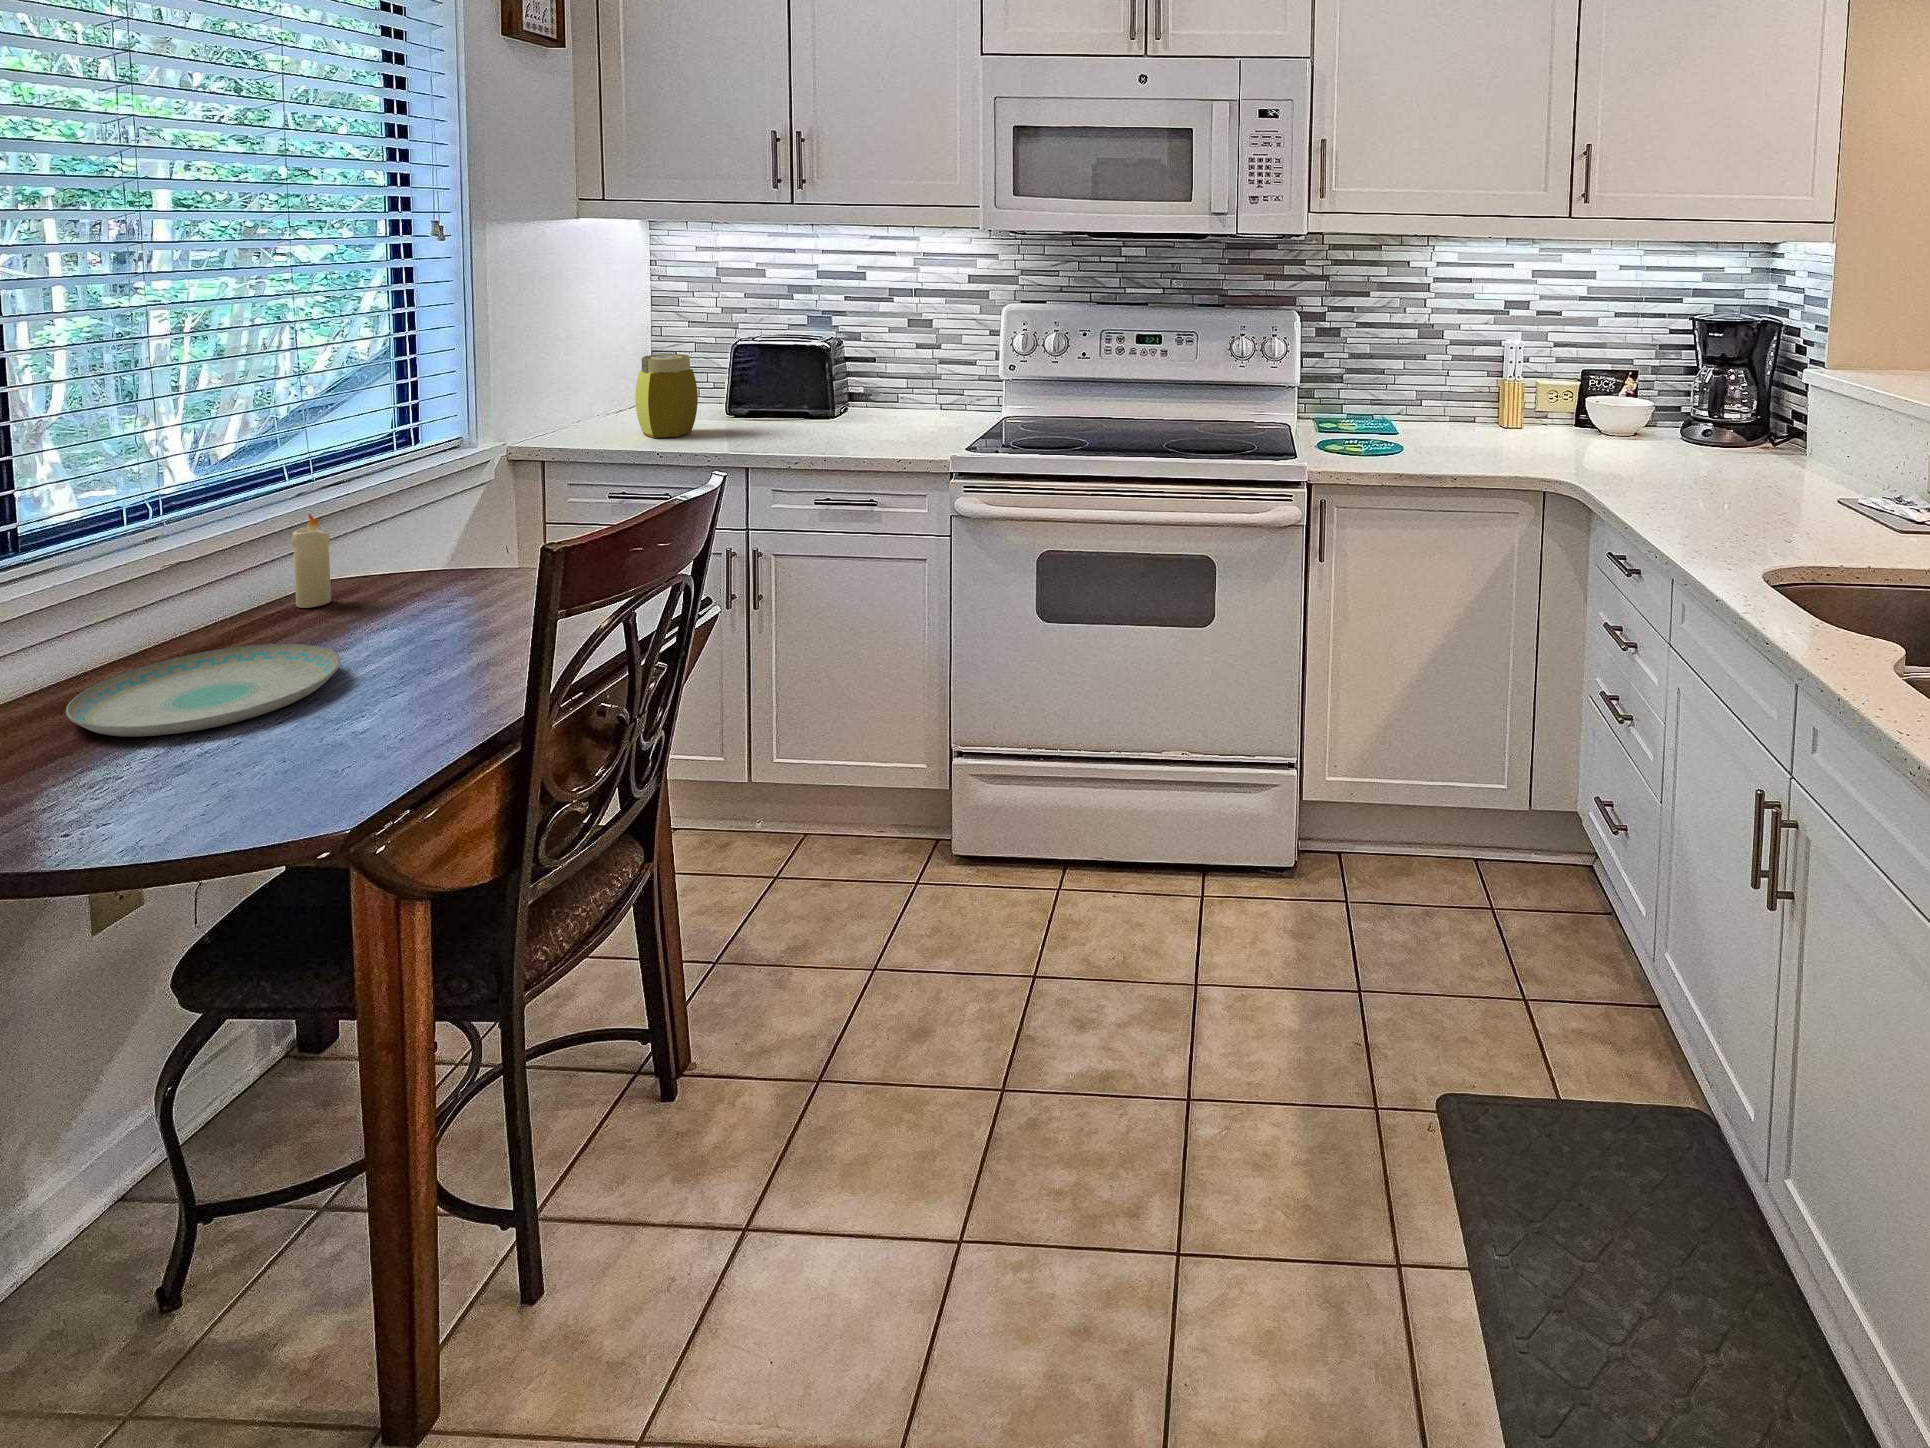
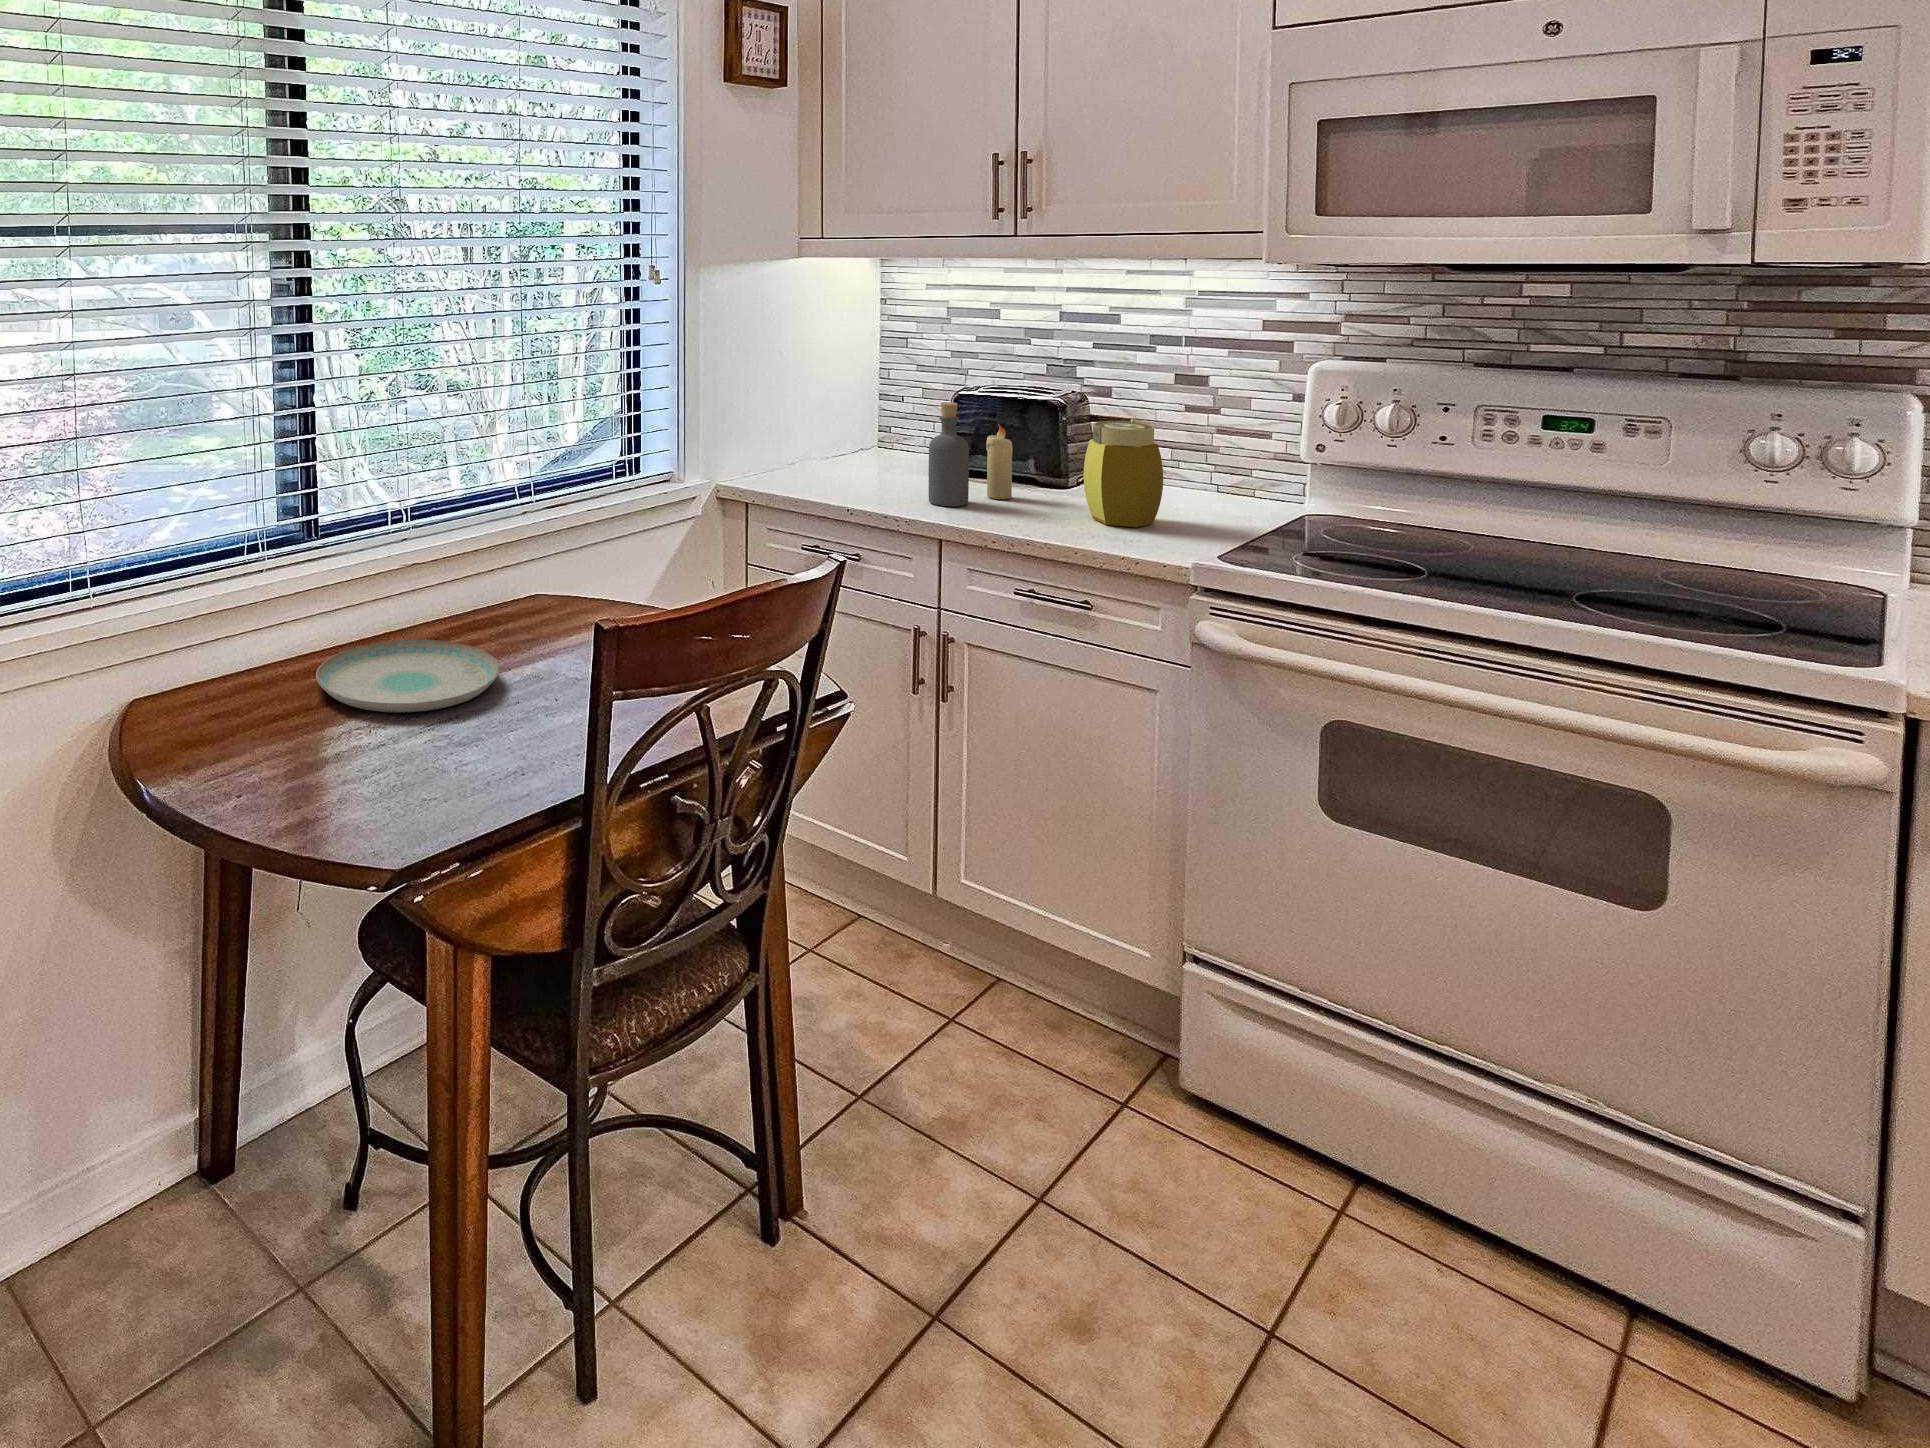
bottle: none [728,351,762,441] -> present [928,402,969,506]
jar: present [635,354,698,438] -> present [1084,421,1163,527]
candle: present [291,514,331,608] -> present [986,424,1013,499]

